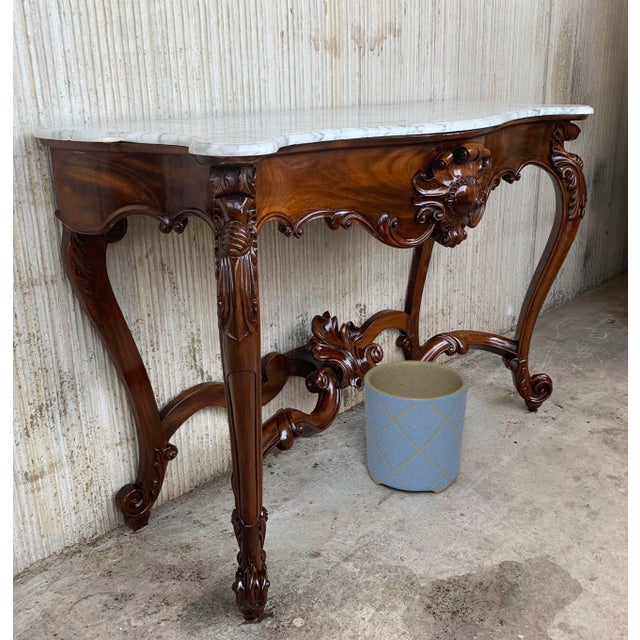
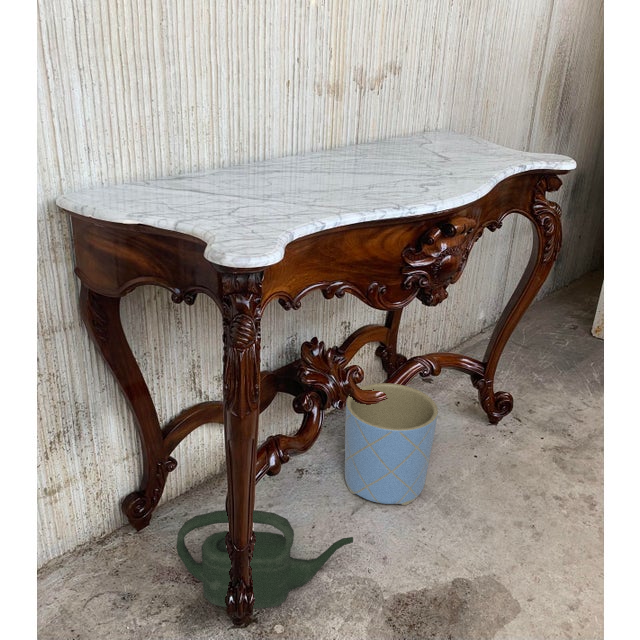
watering can: none [177,479,380,599] -> present [177,510,353,608]

